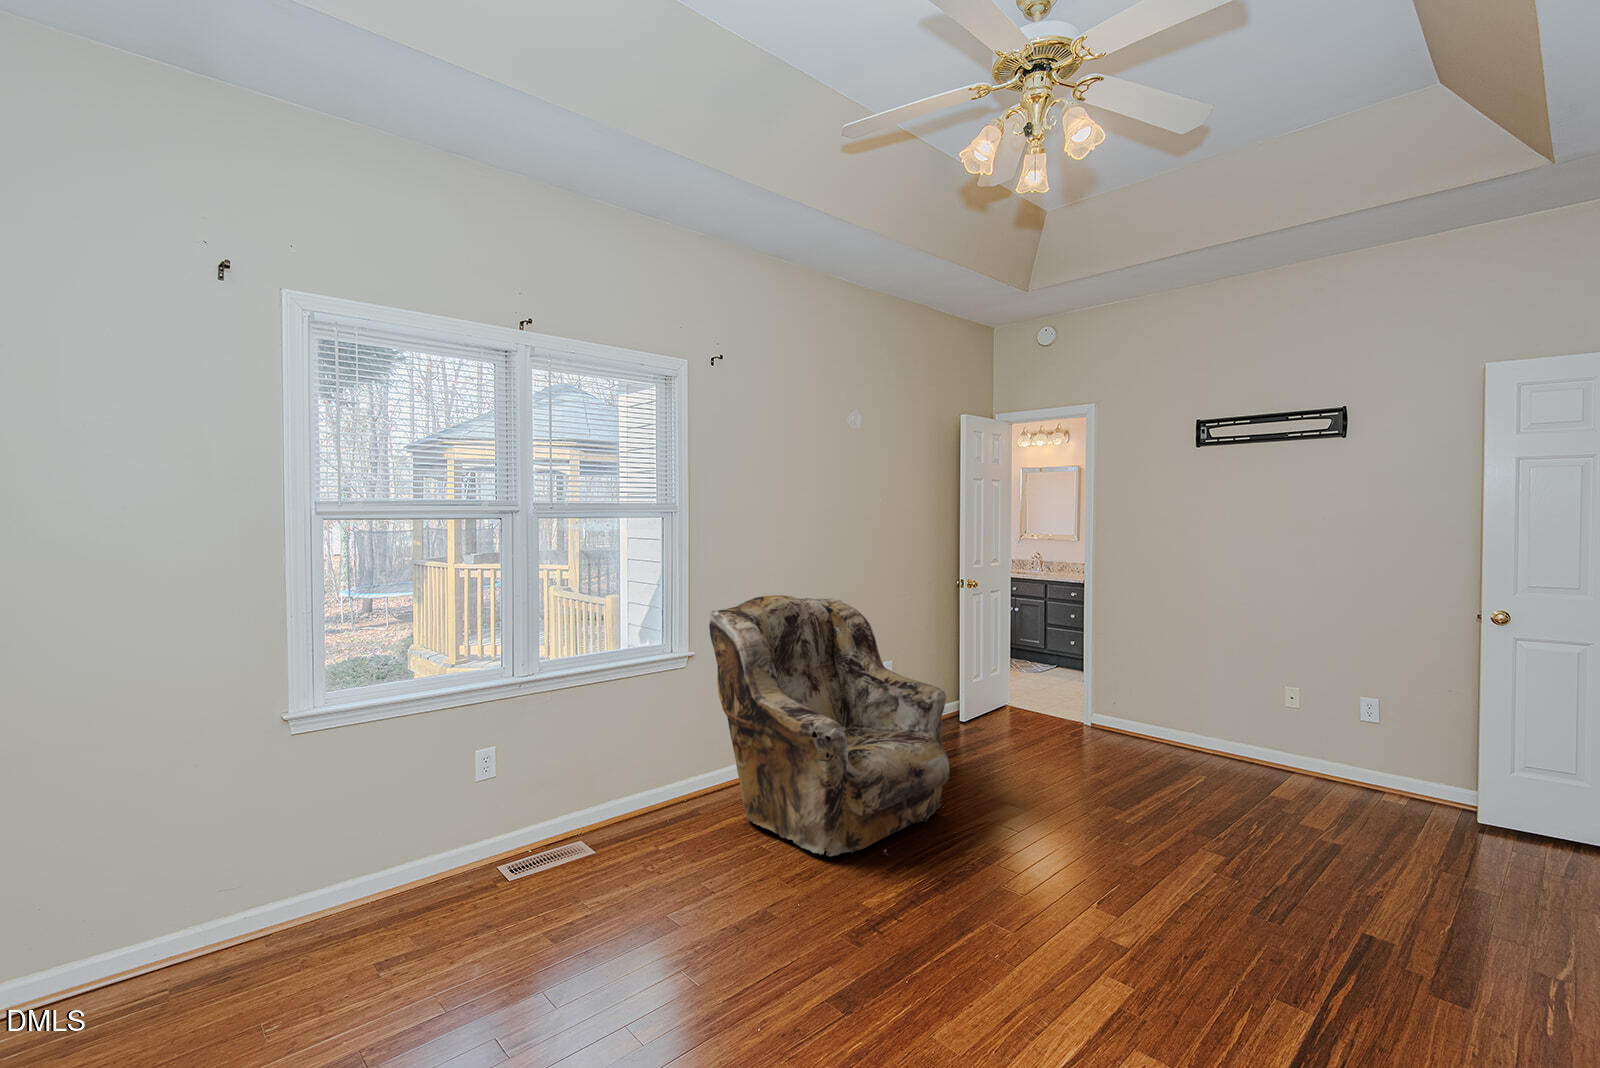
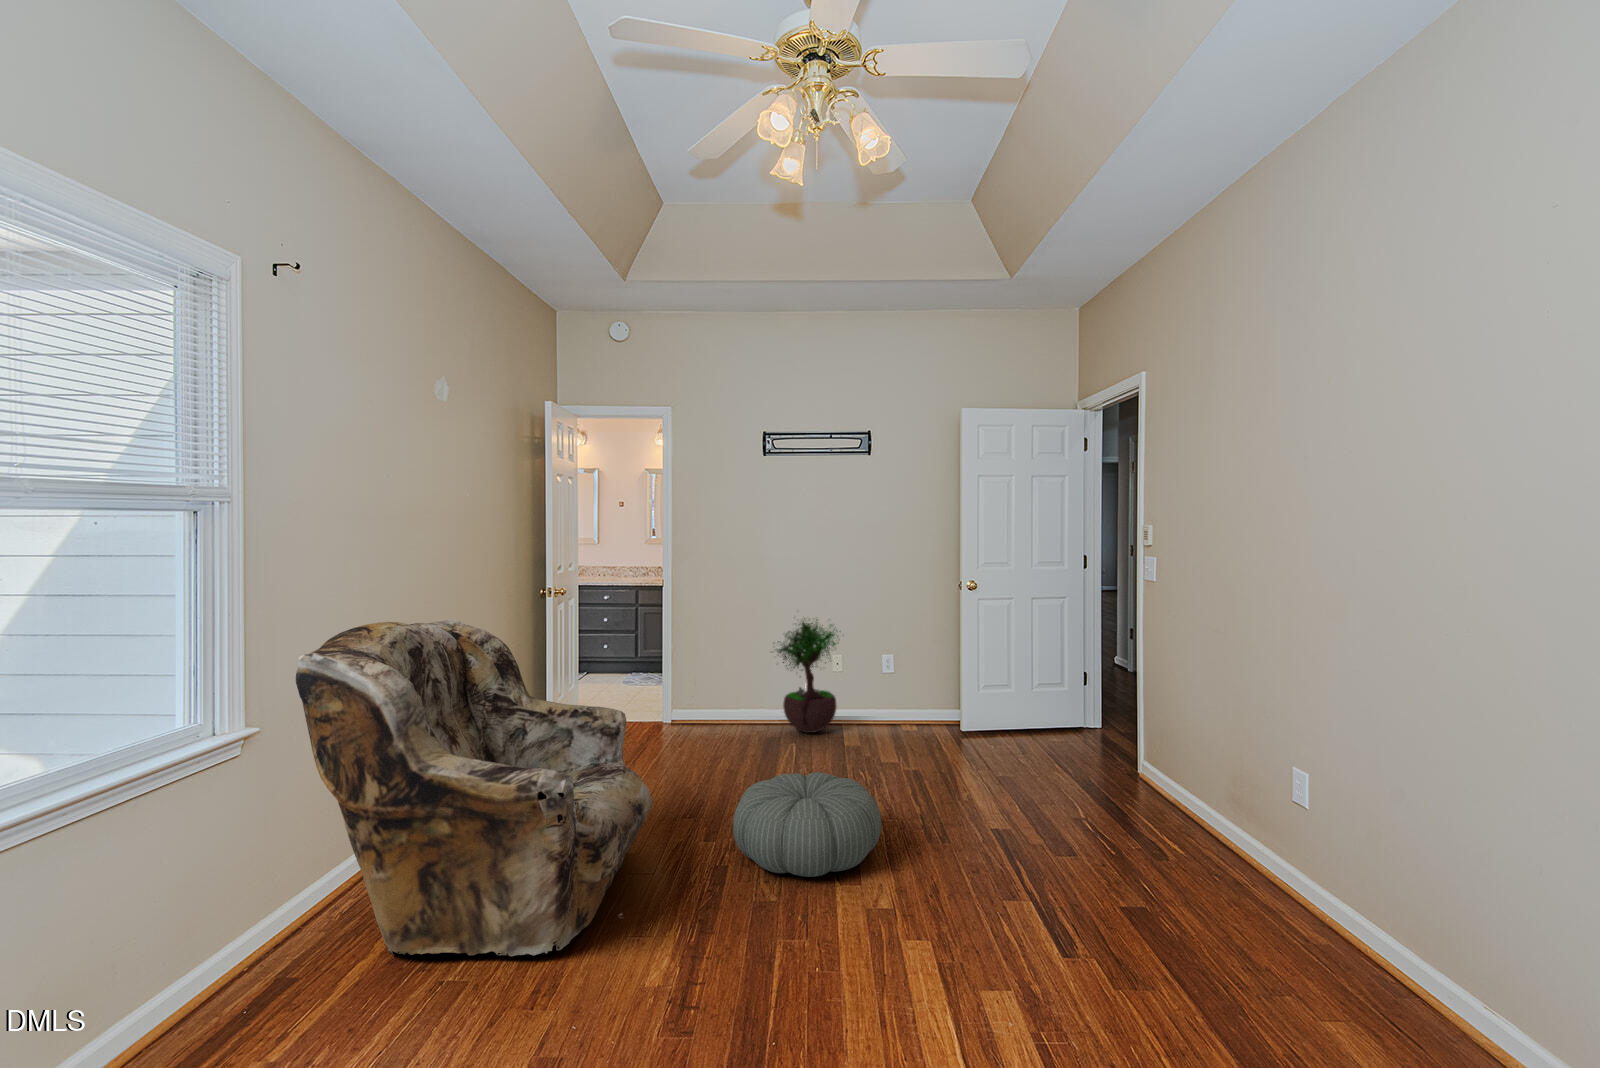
potted tree: none [1181,625,1278,769] -> present [772,619,837,733]
pouf: none [1017,787,1181,898] -> present [733,772,881,877]

